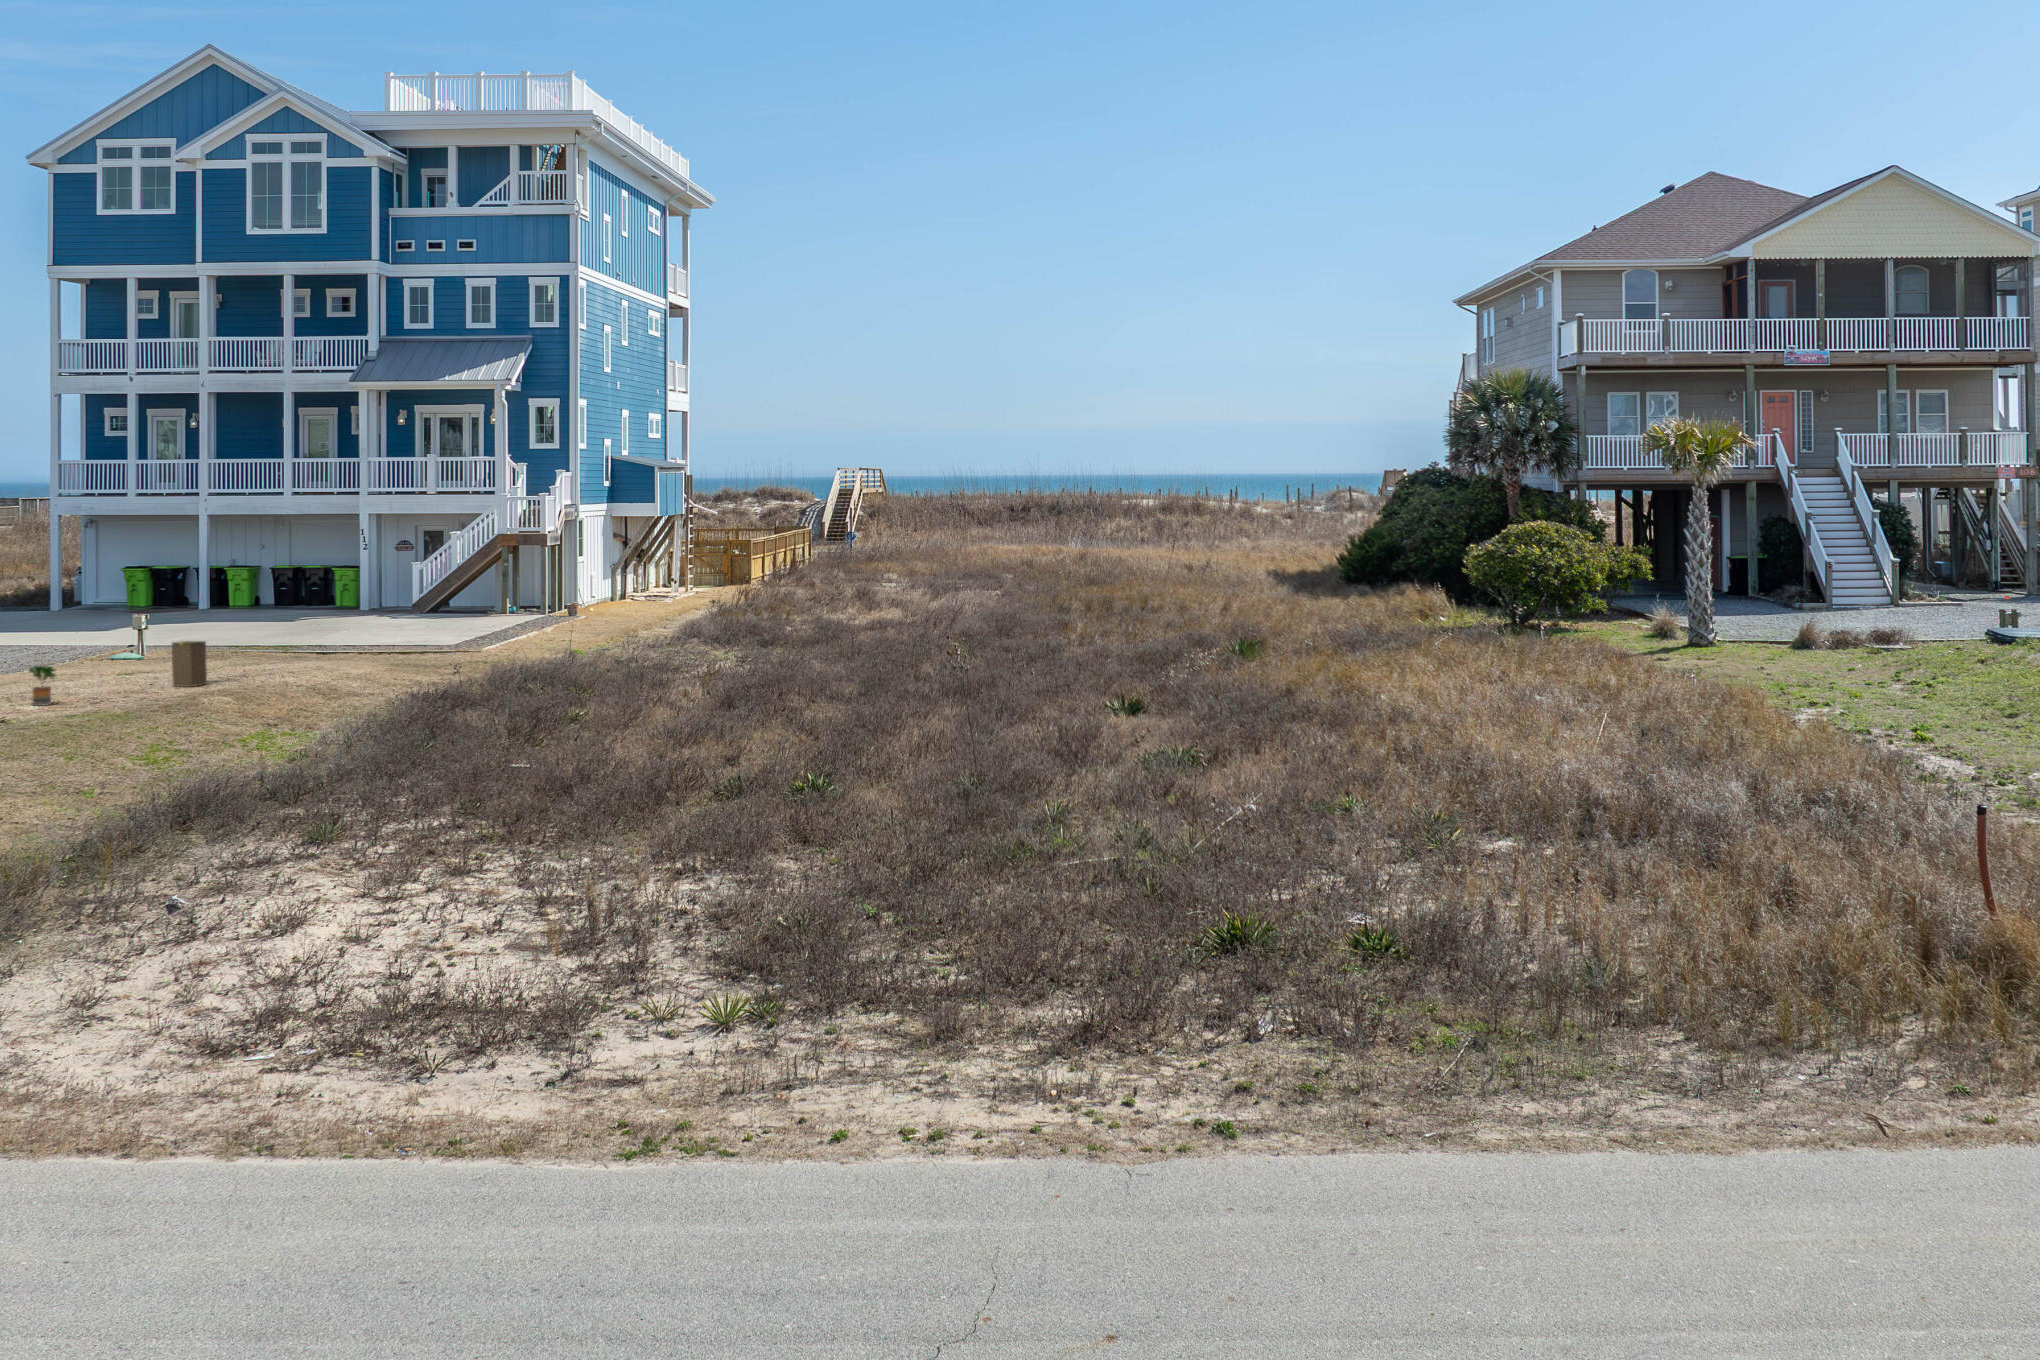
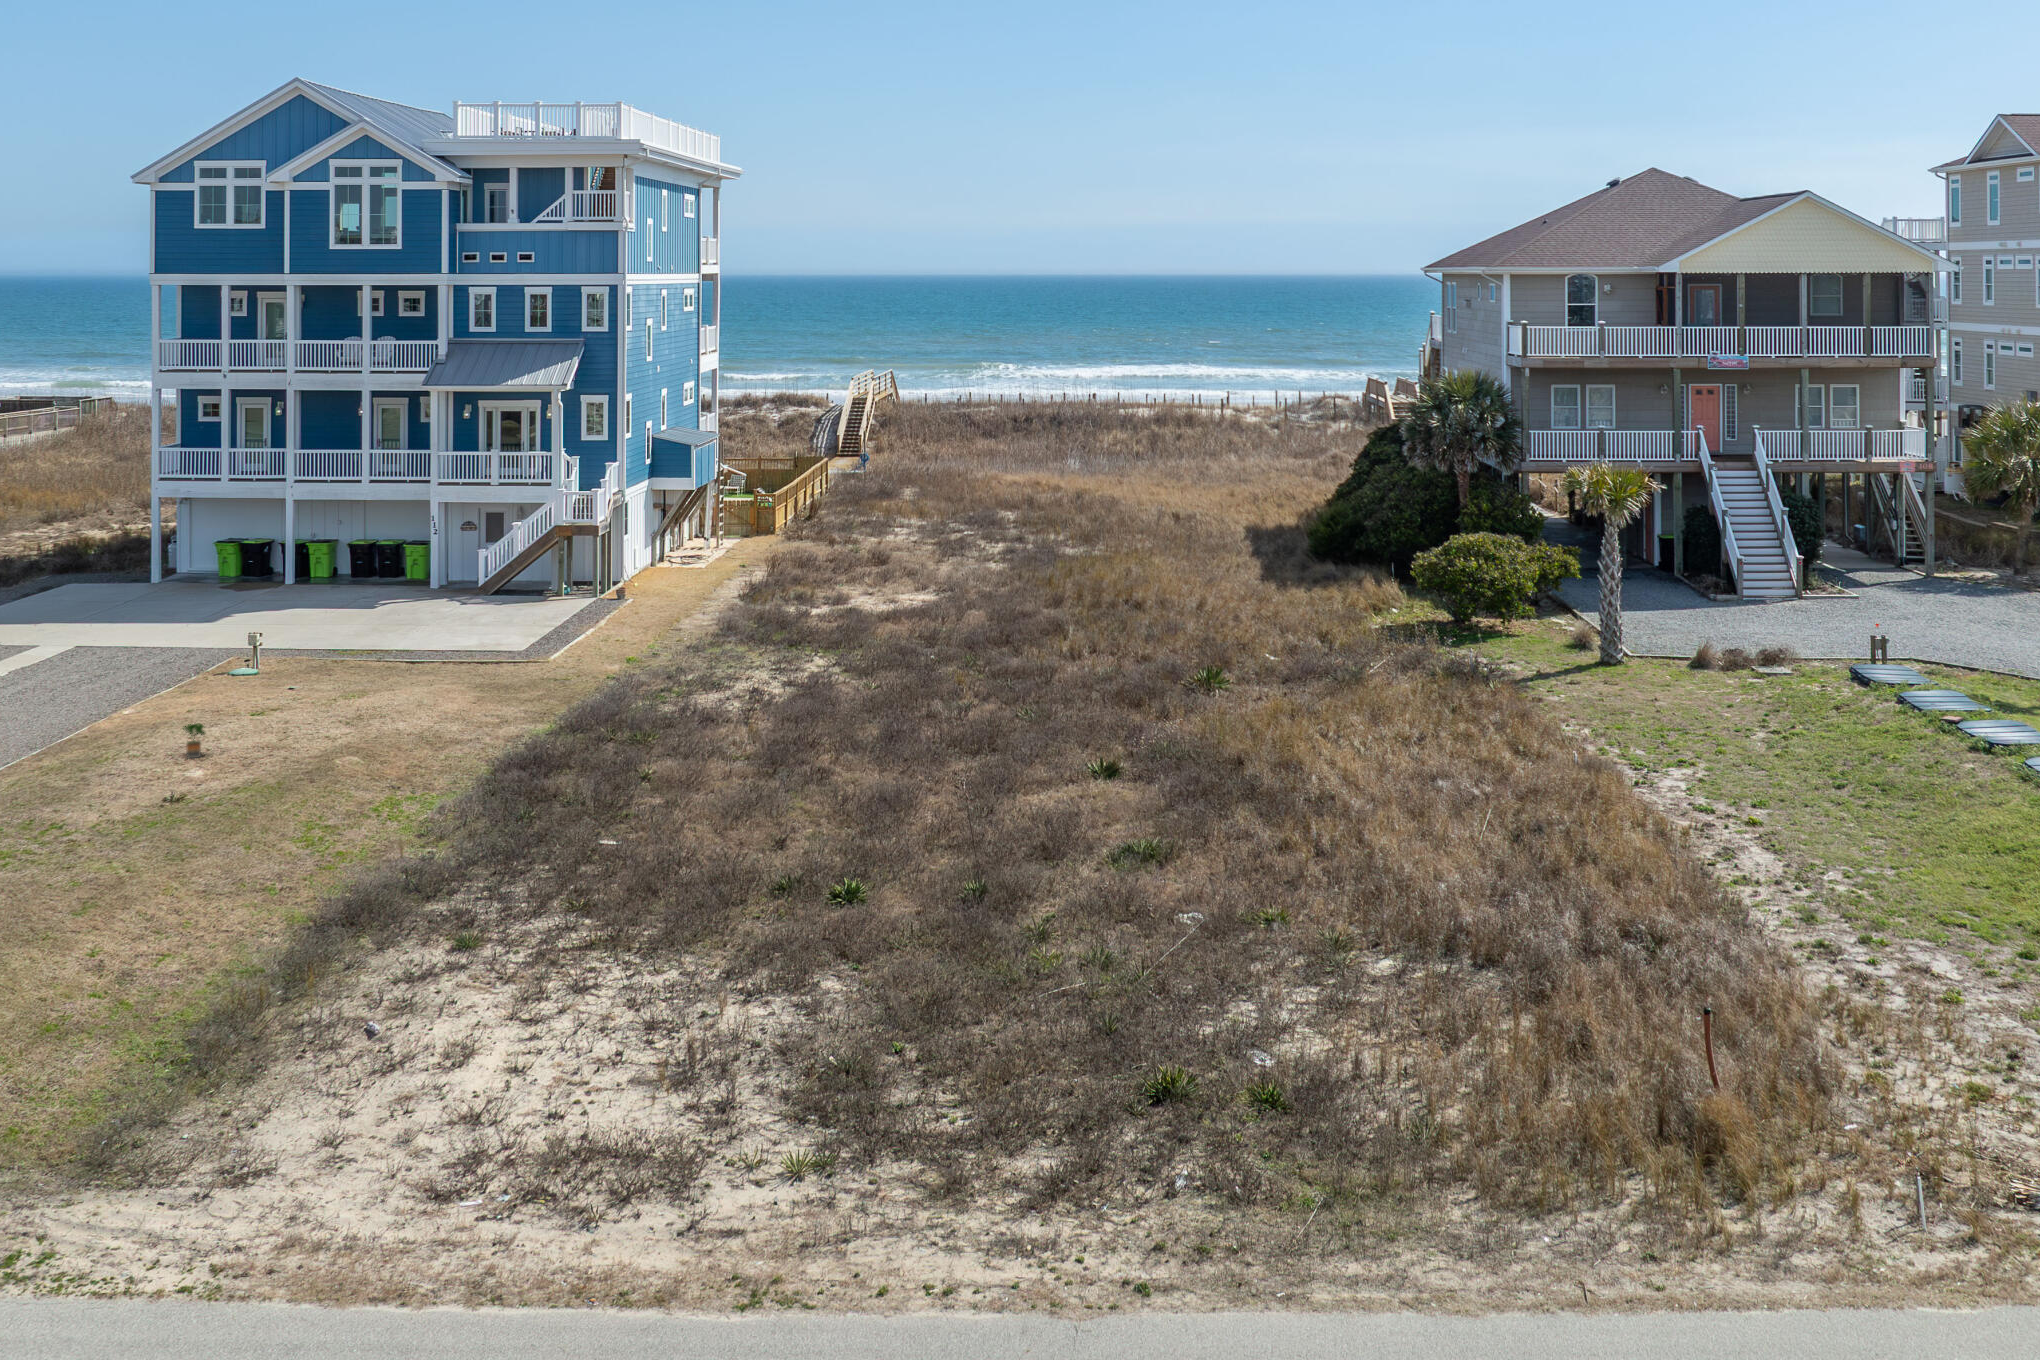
cardboard box: present [172,641,207,687] -> none [295,686,324,728]

